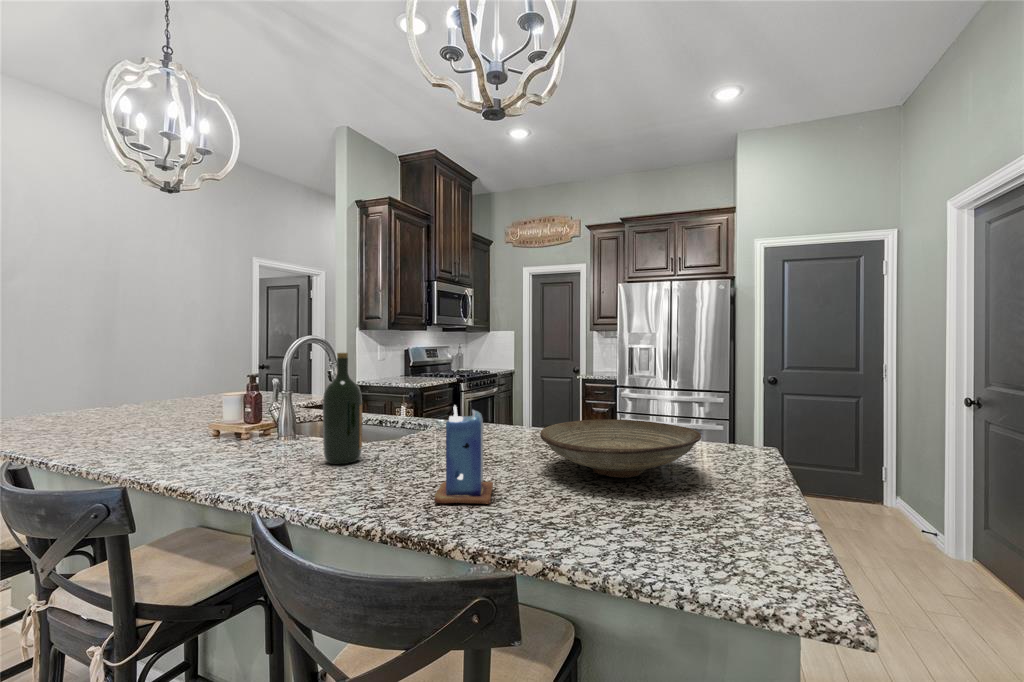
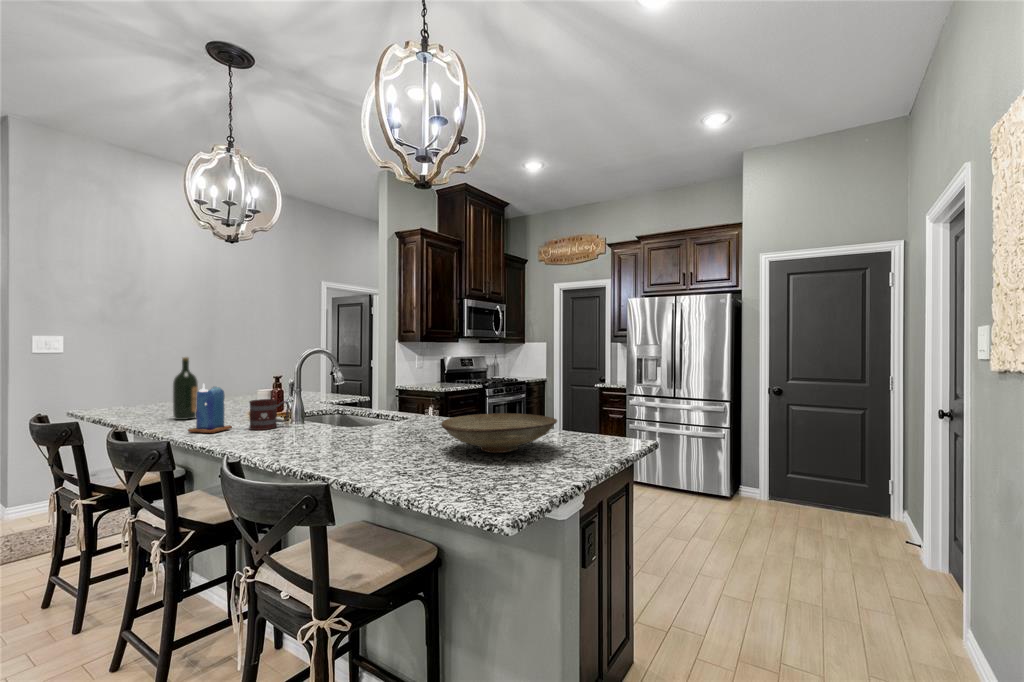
wine bottle: present [323,353,362,464] -> present [173,357,198,420]
candle: present [434,405,493,504] -> present [188,384,232,433]
mug: none [224,406,280,452] -> present [249,399,289,430]

